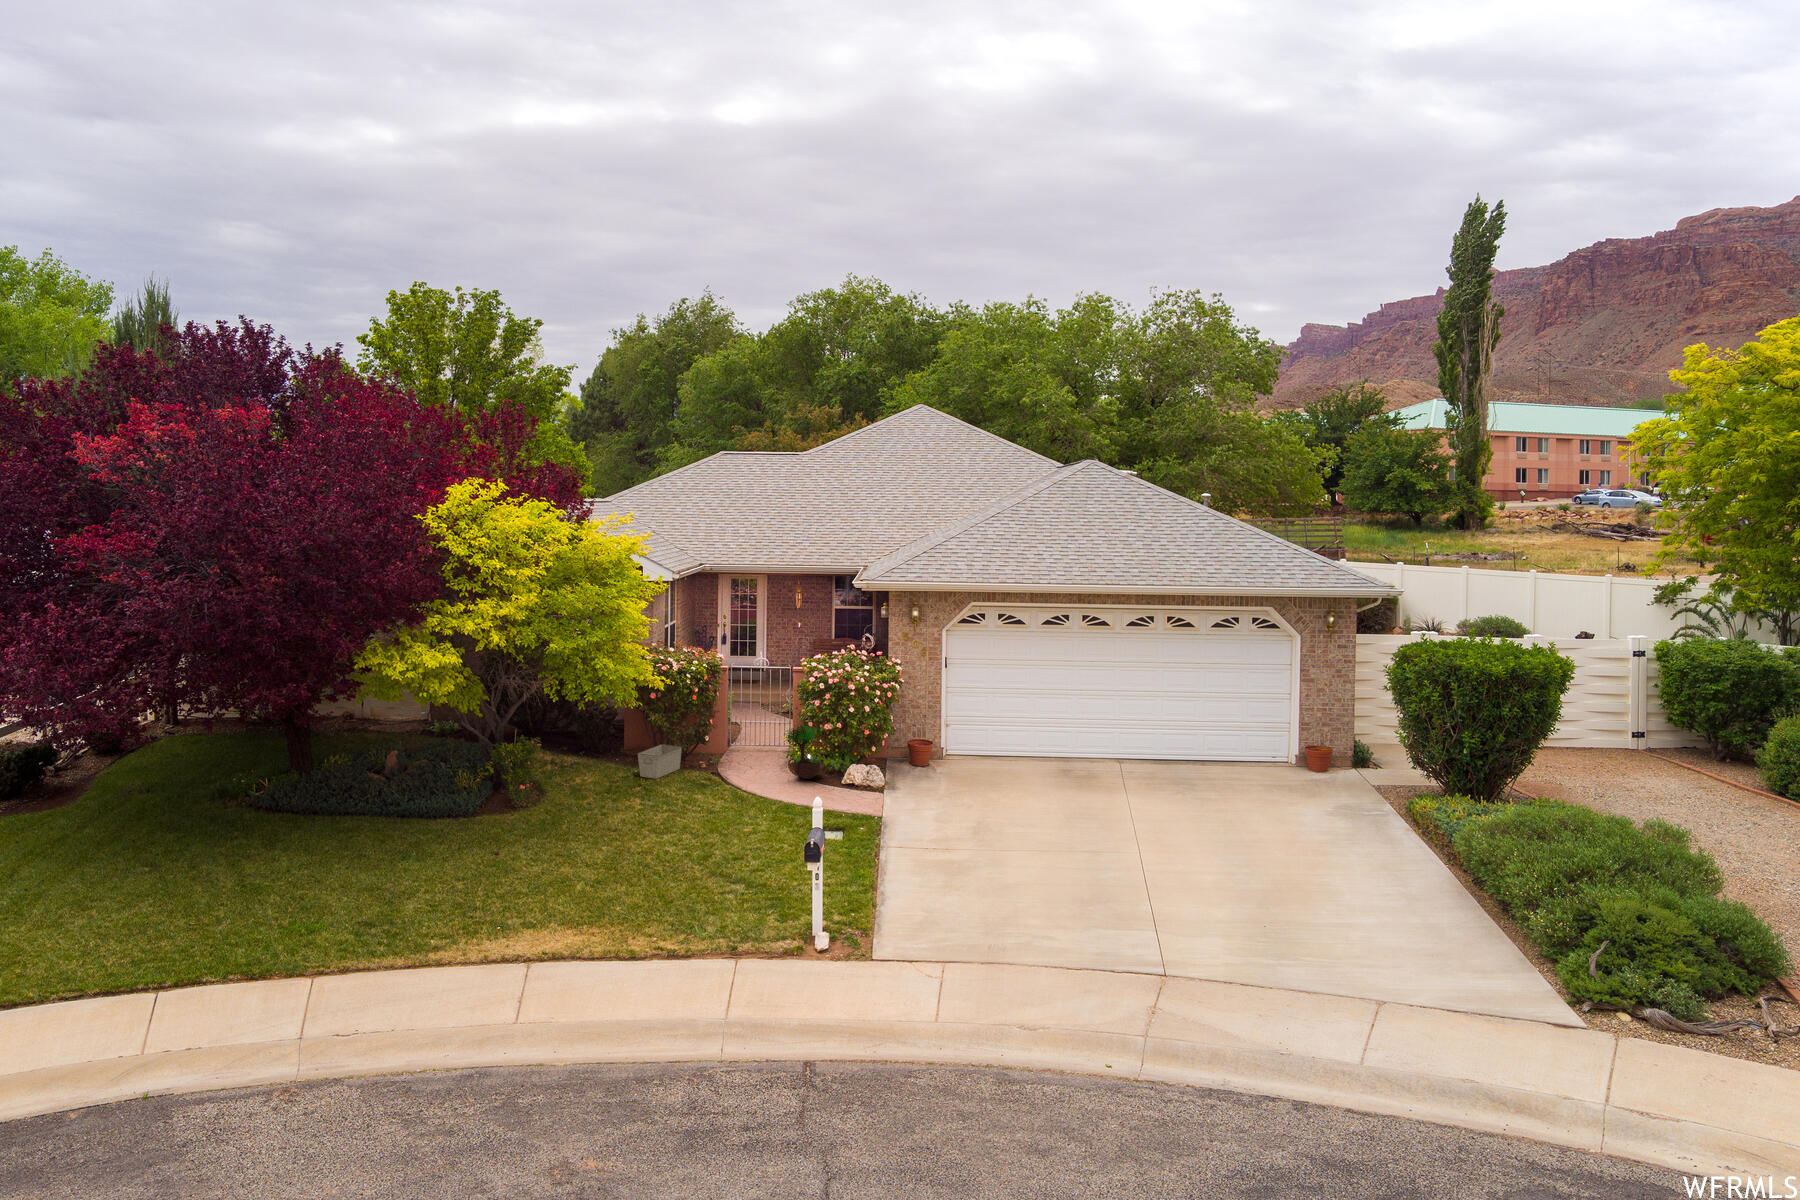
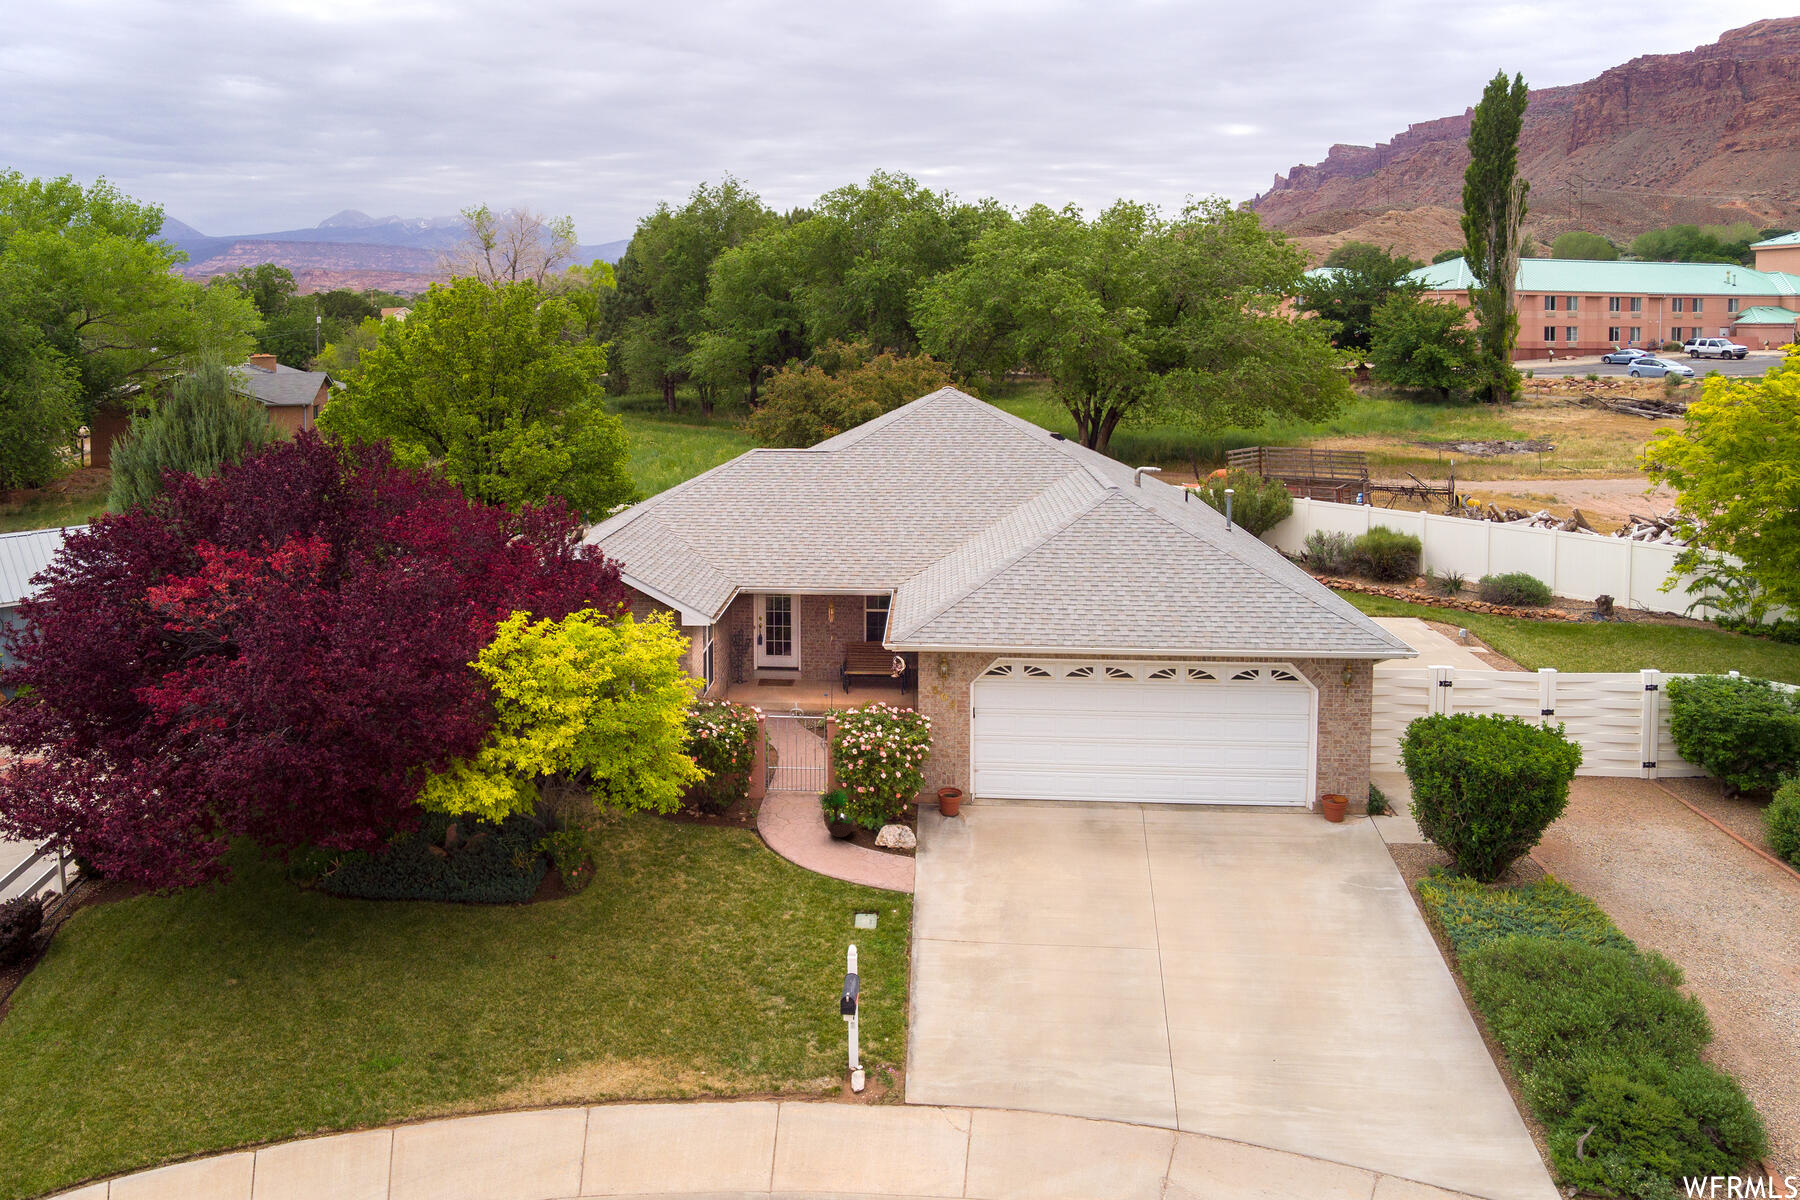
storage bin: present [638,744,682,779] -> none [680,798,722,837]

